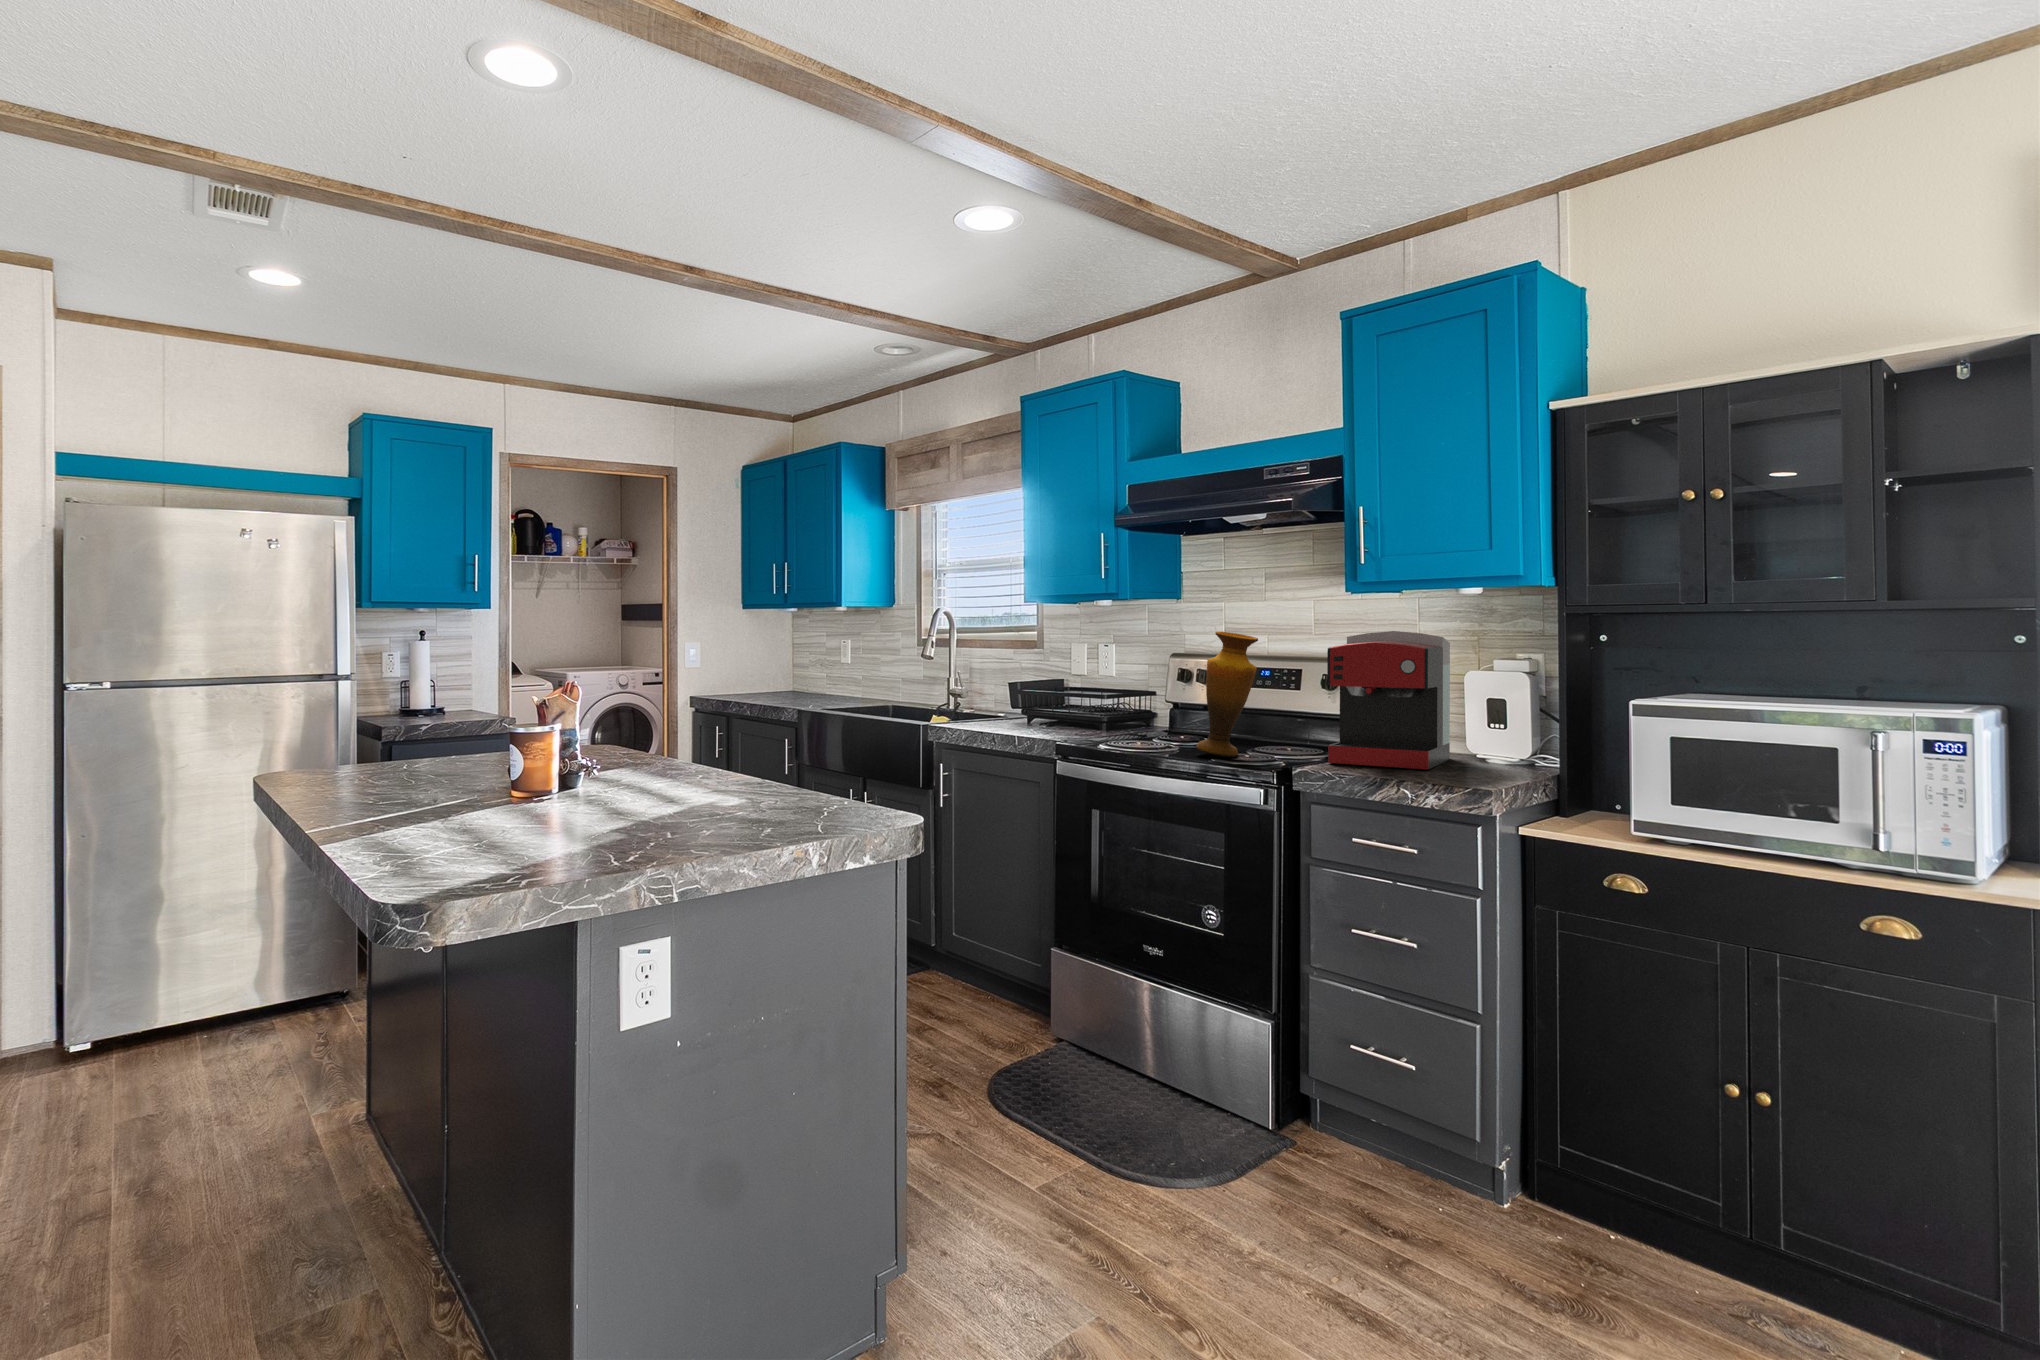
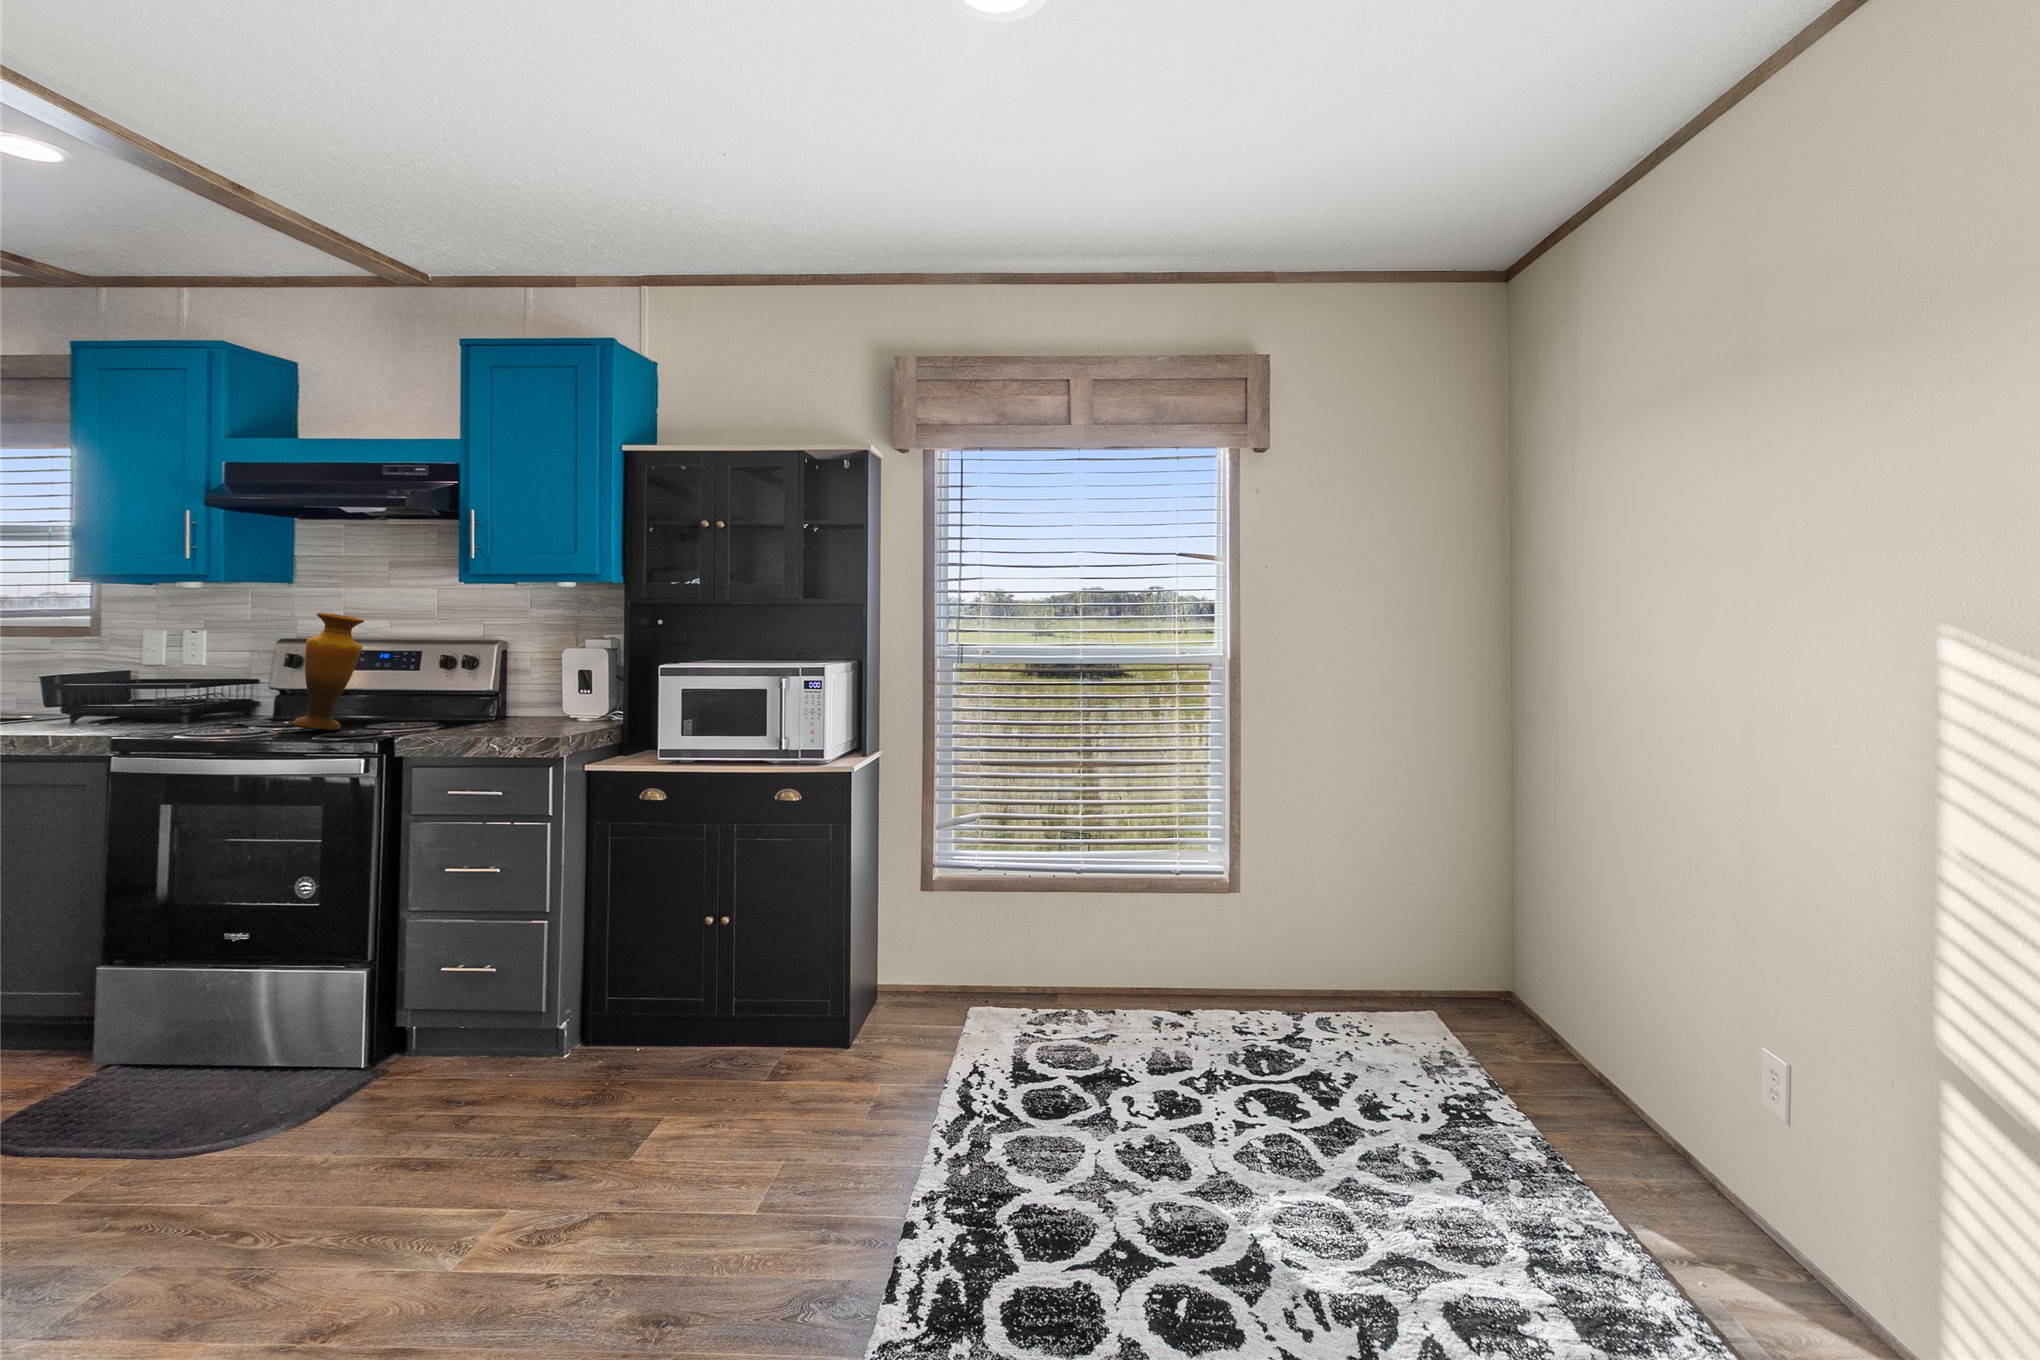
coffee maker: present [1327,631,1450,769] -> none [432,616,550,729]

